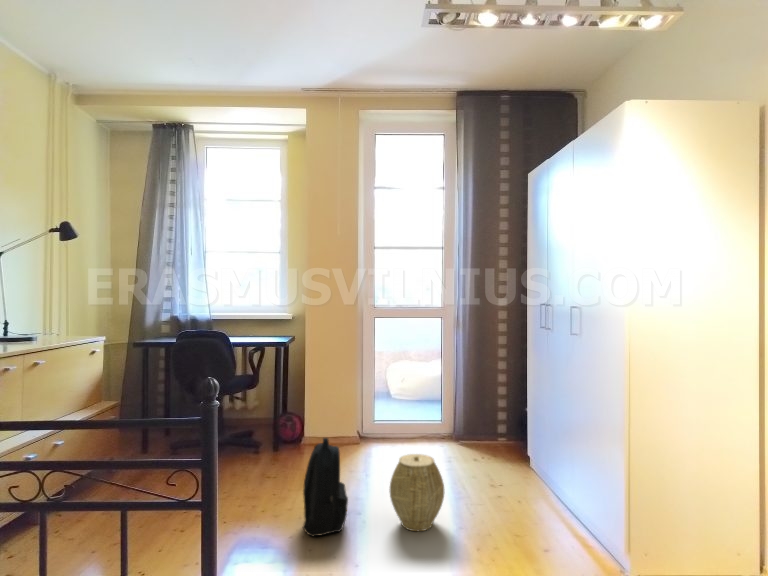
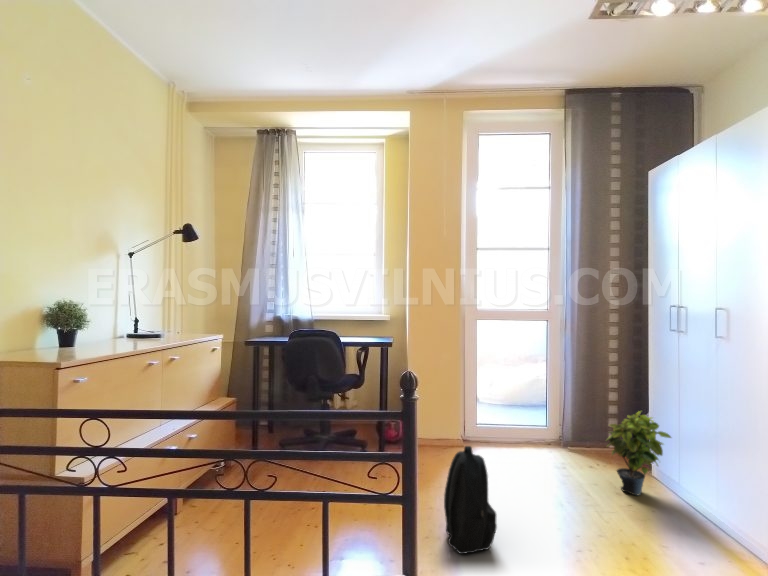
potted plant: none [473,402,528,481] -> present [606,411,671,495]
woven basket: present [390,454,444,531] -> none [537,466,601,553]

